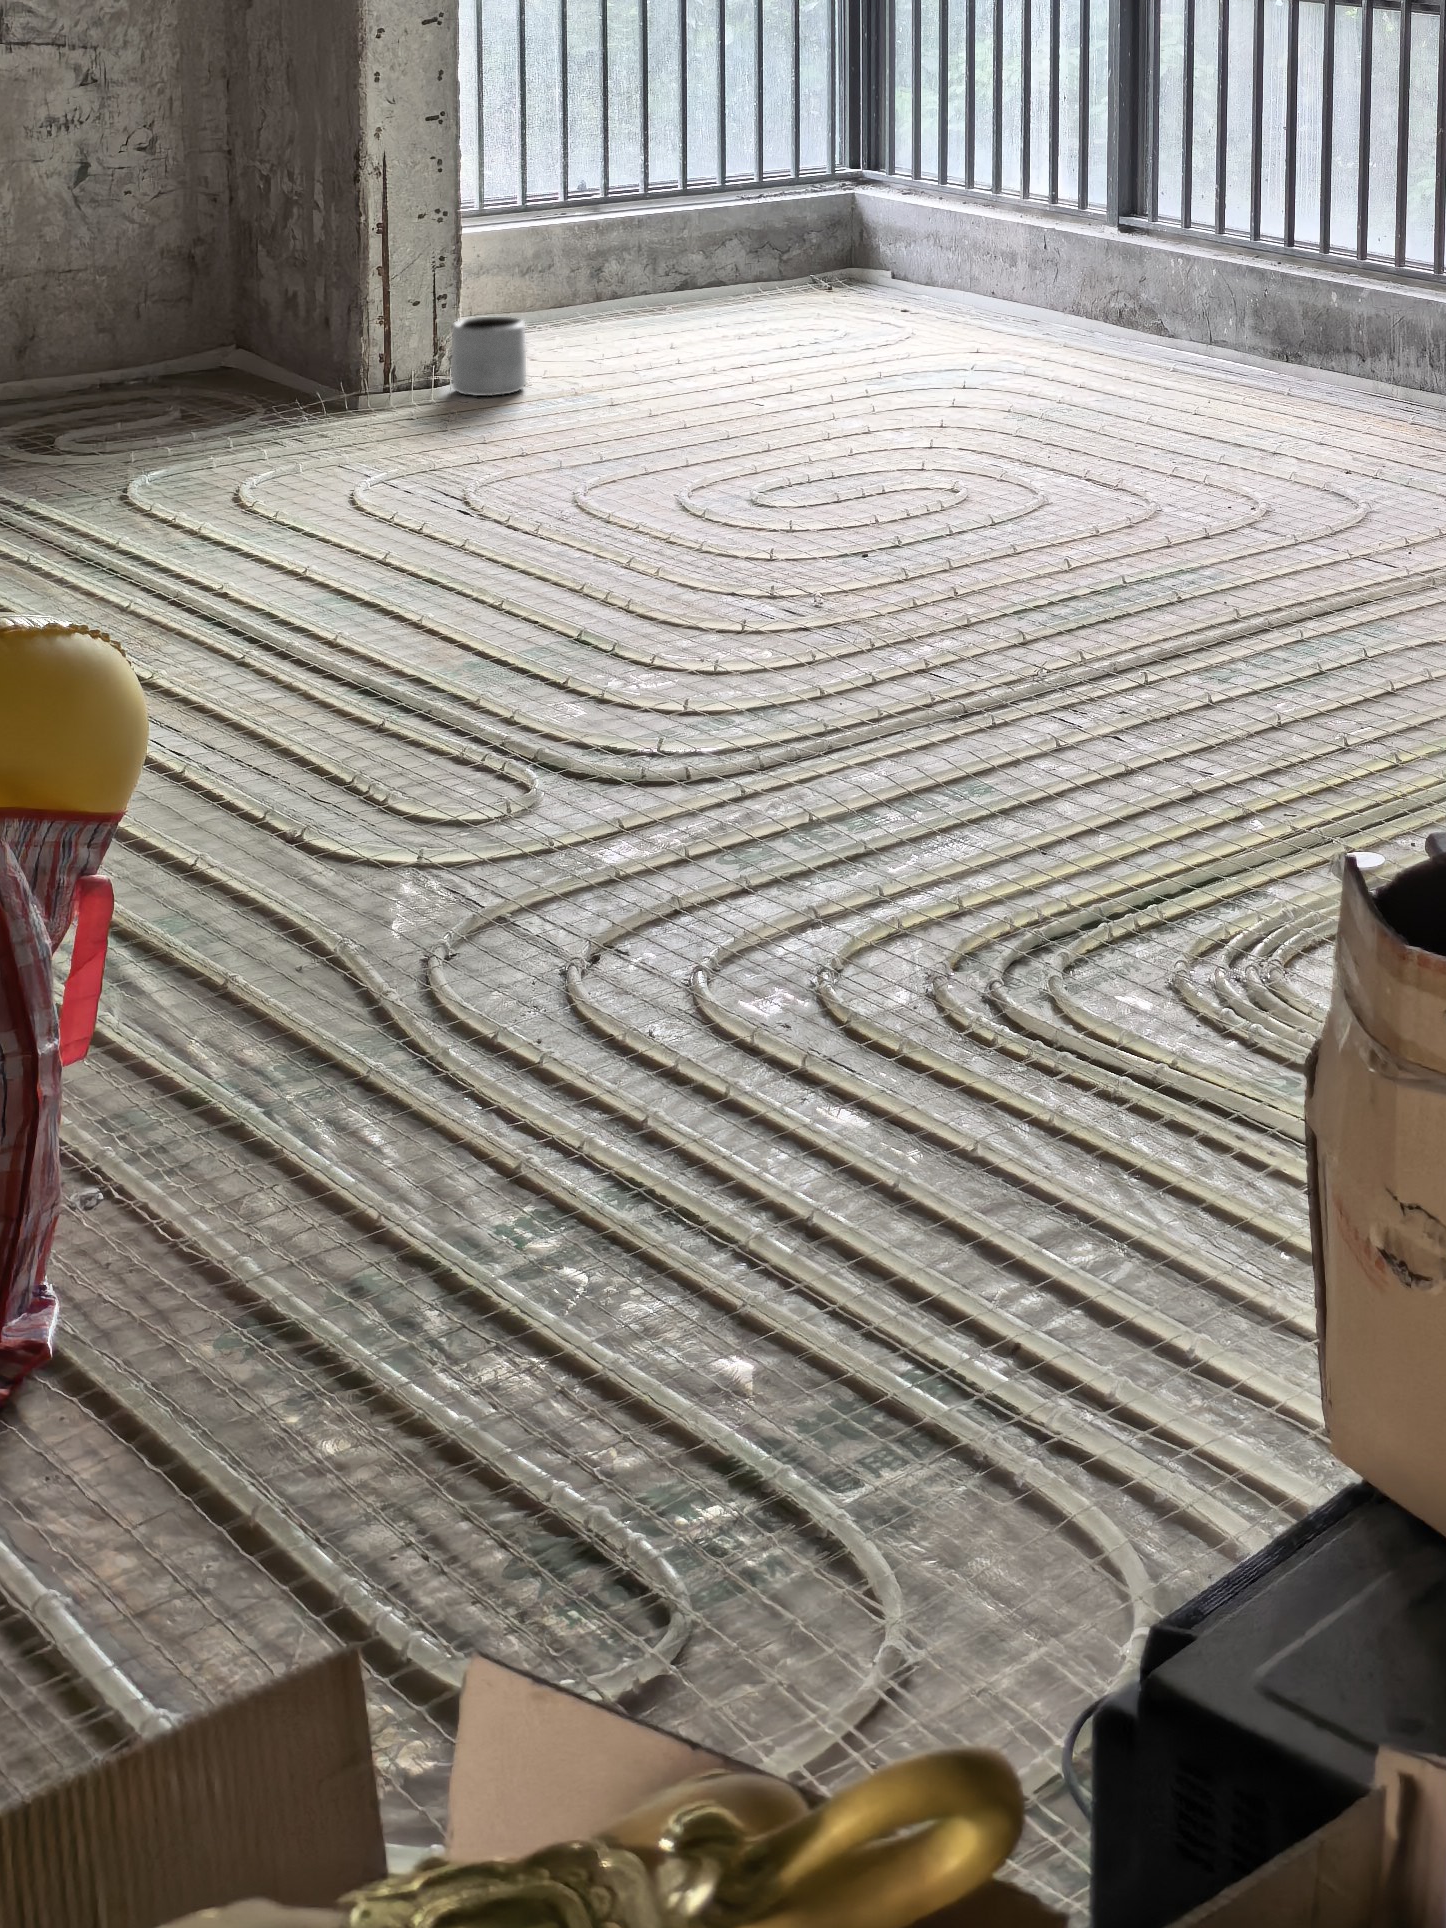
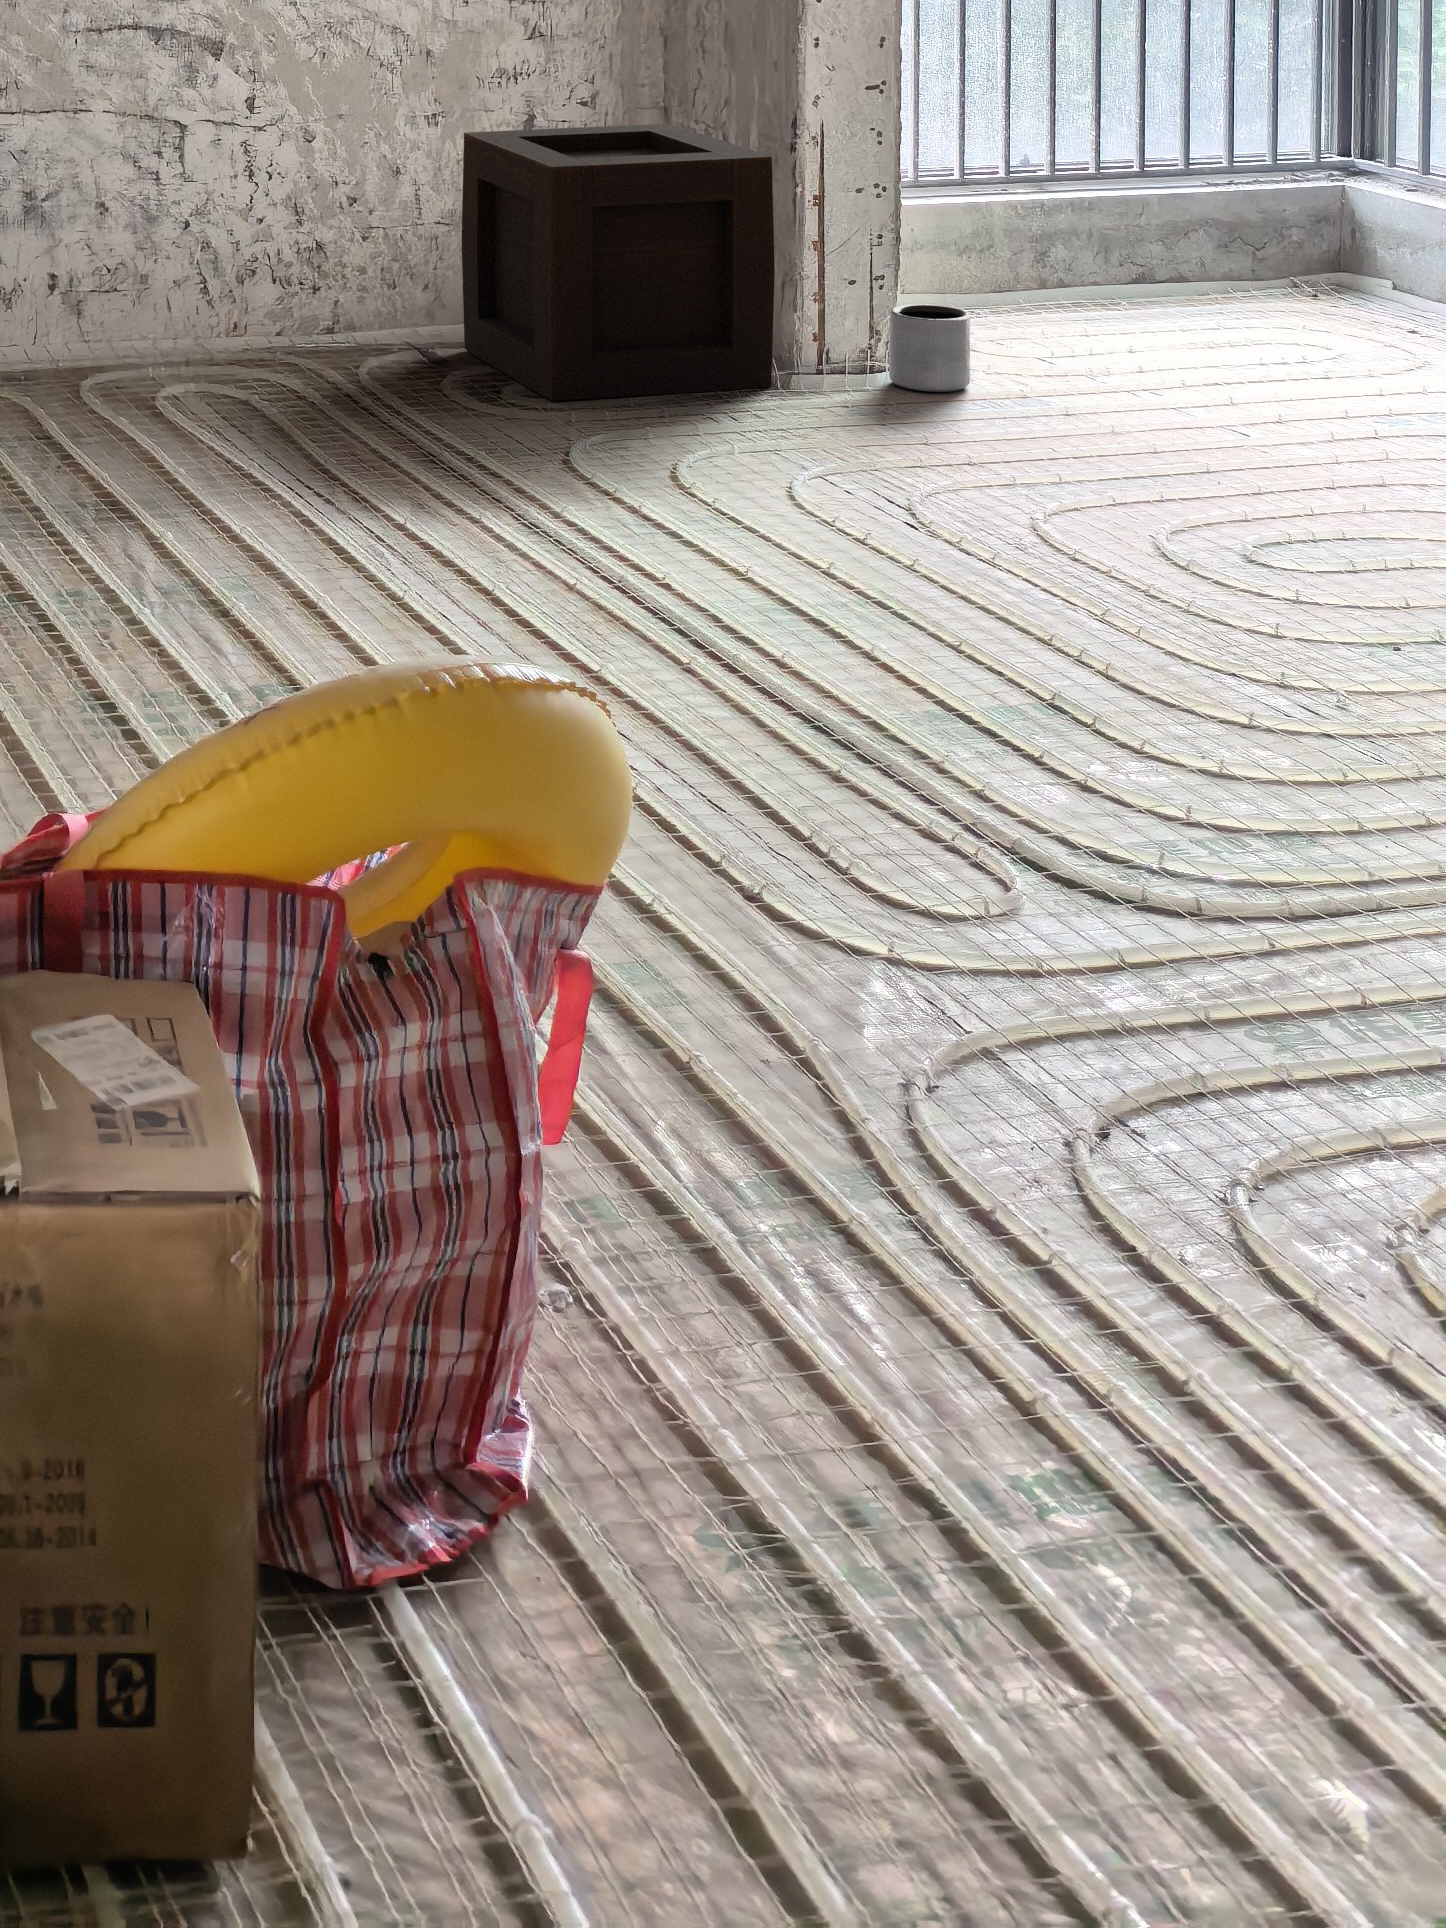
wooden crate: none [8,162,339,439] -> present [461,124,775,401]

